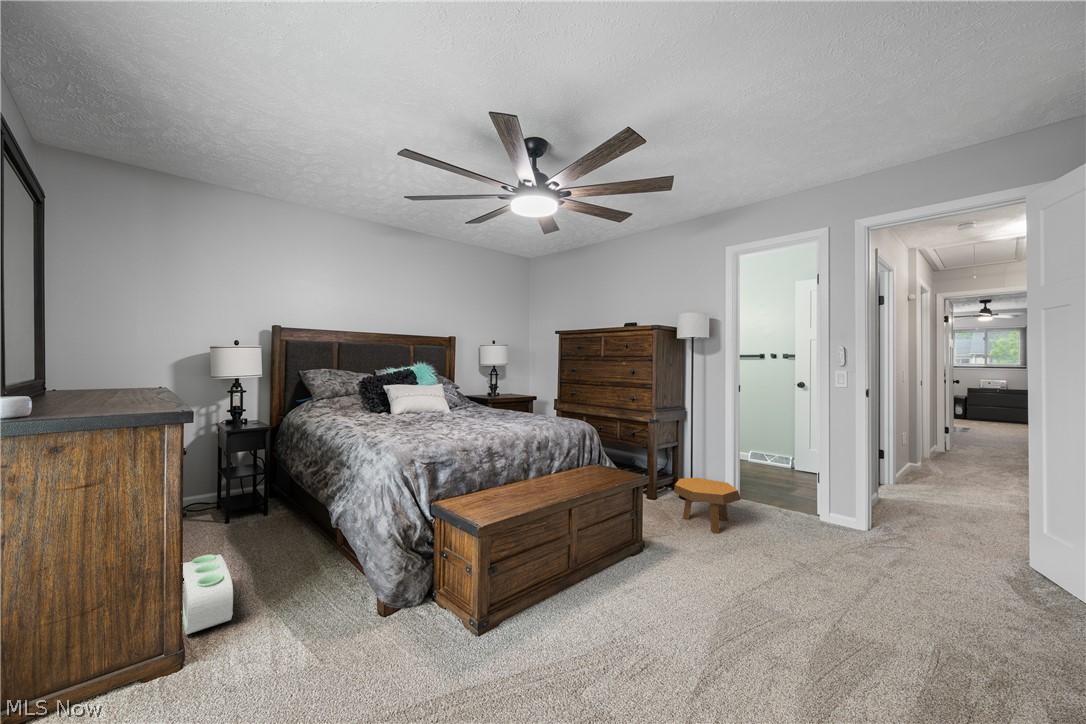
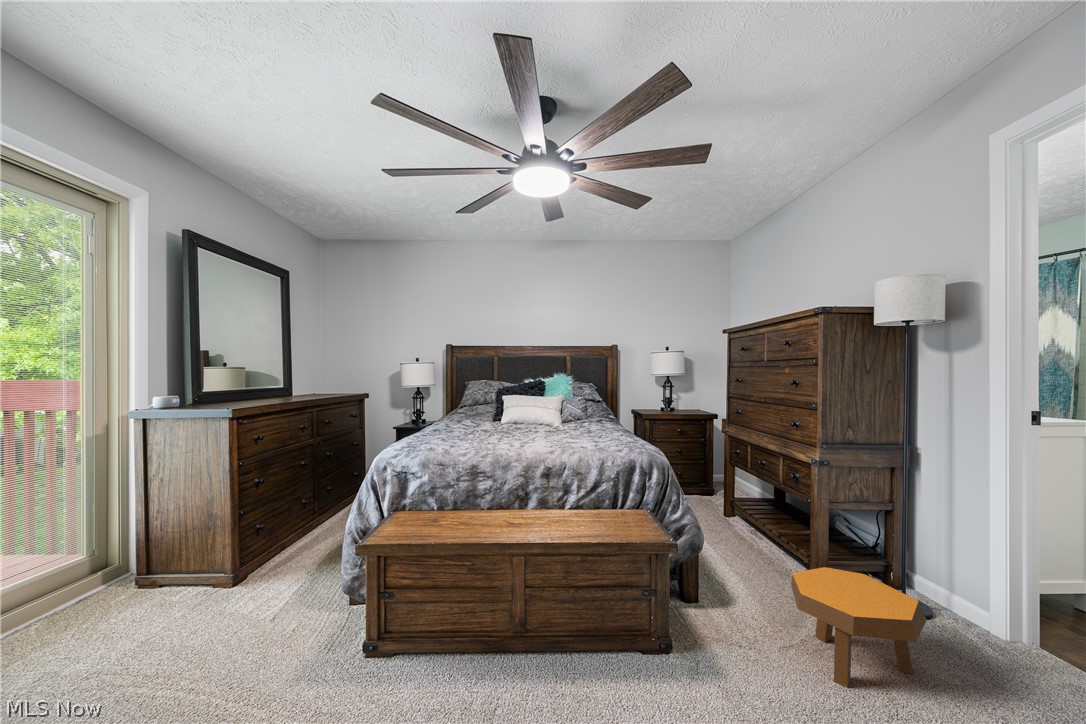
air purifier: present [183,555,233,634] -> none [261,516,323,567]

